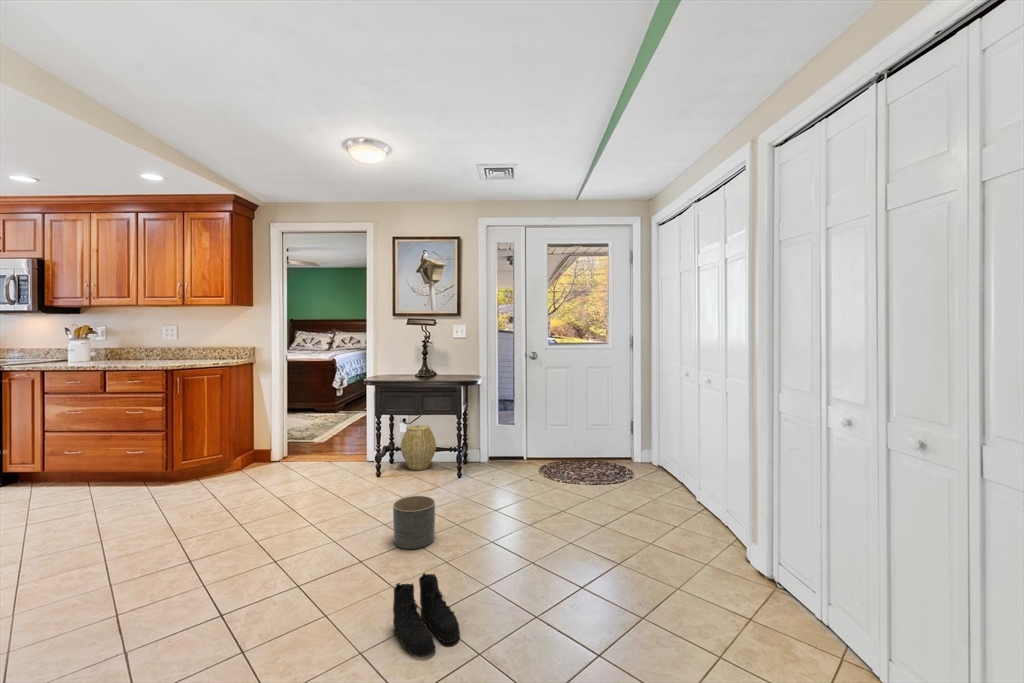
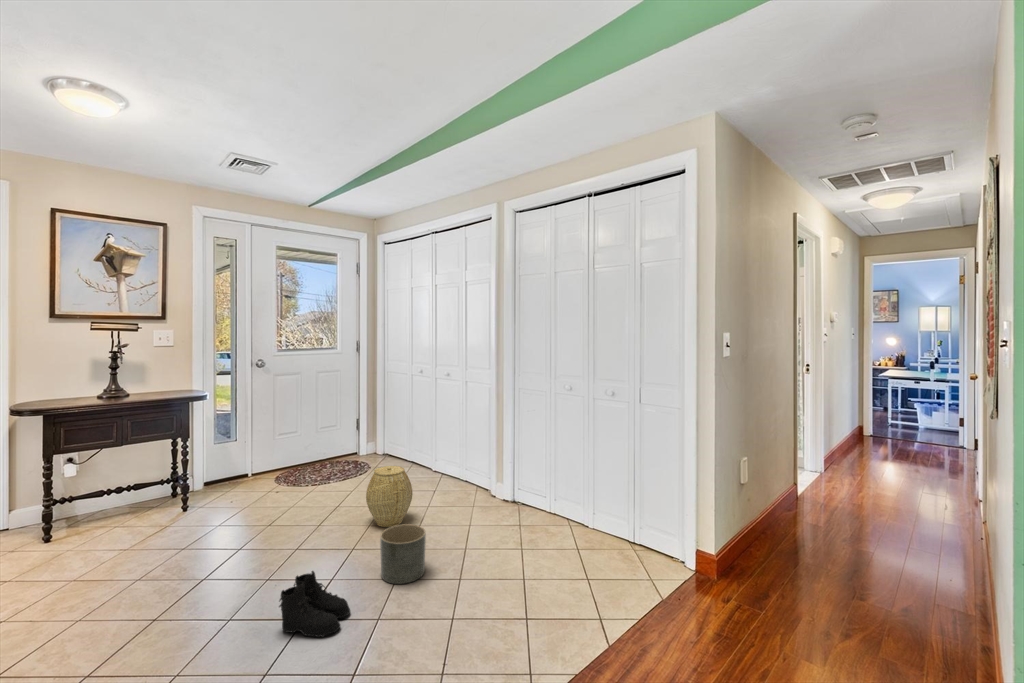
woven basket: present [401,425,436,470] -> present [366,466,413,527]
planter: present [393,496,435,549] -> present [380,524,426,584]

